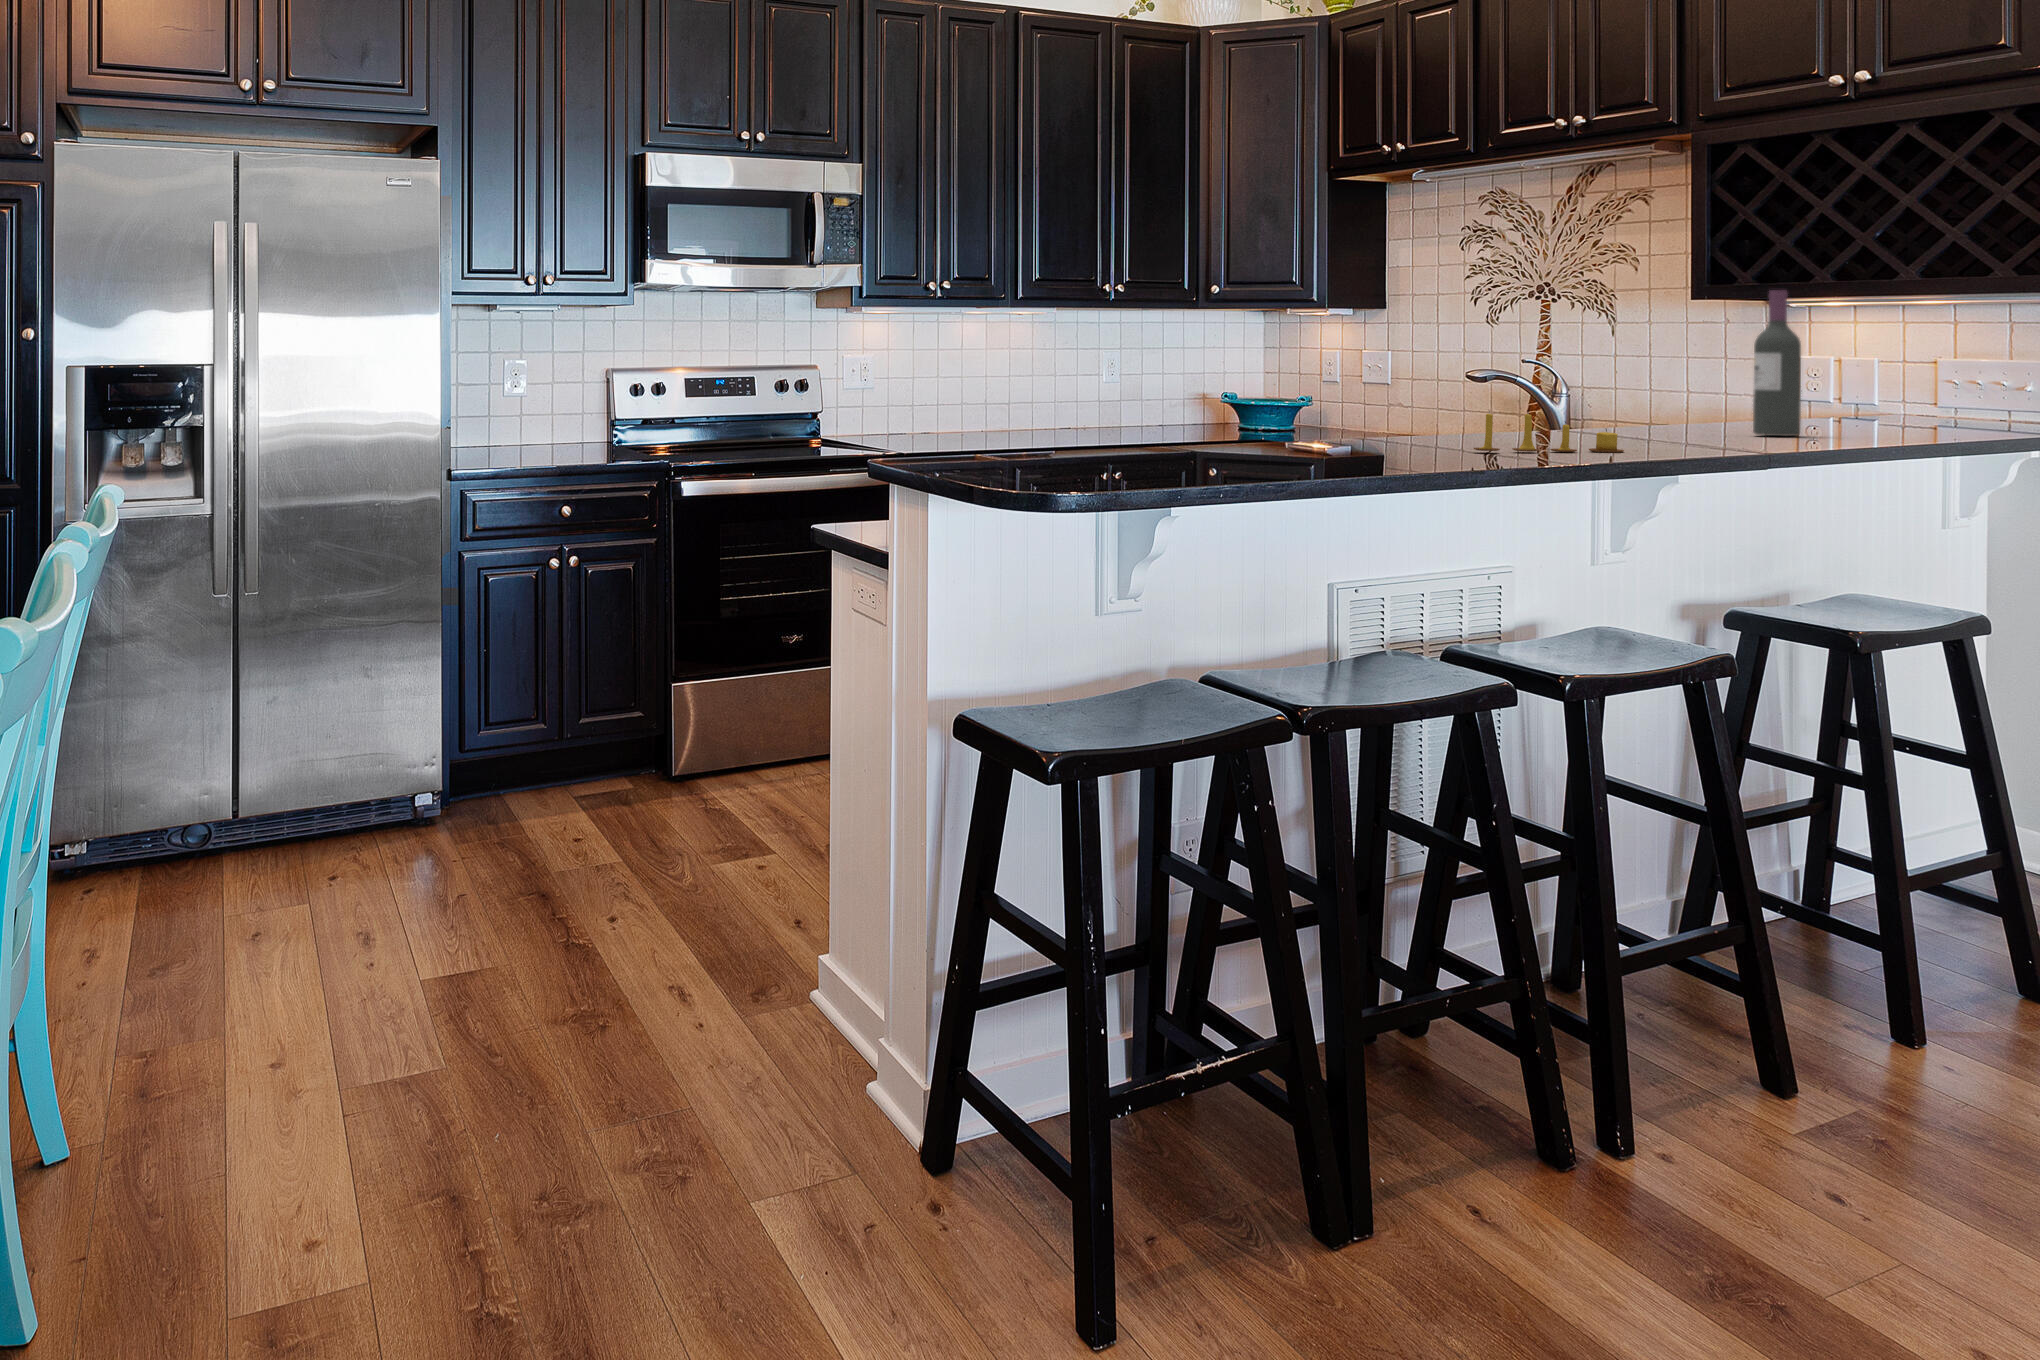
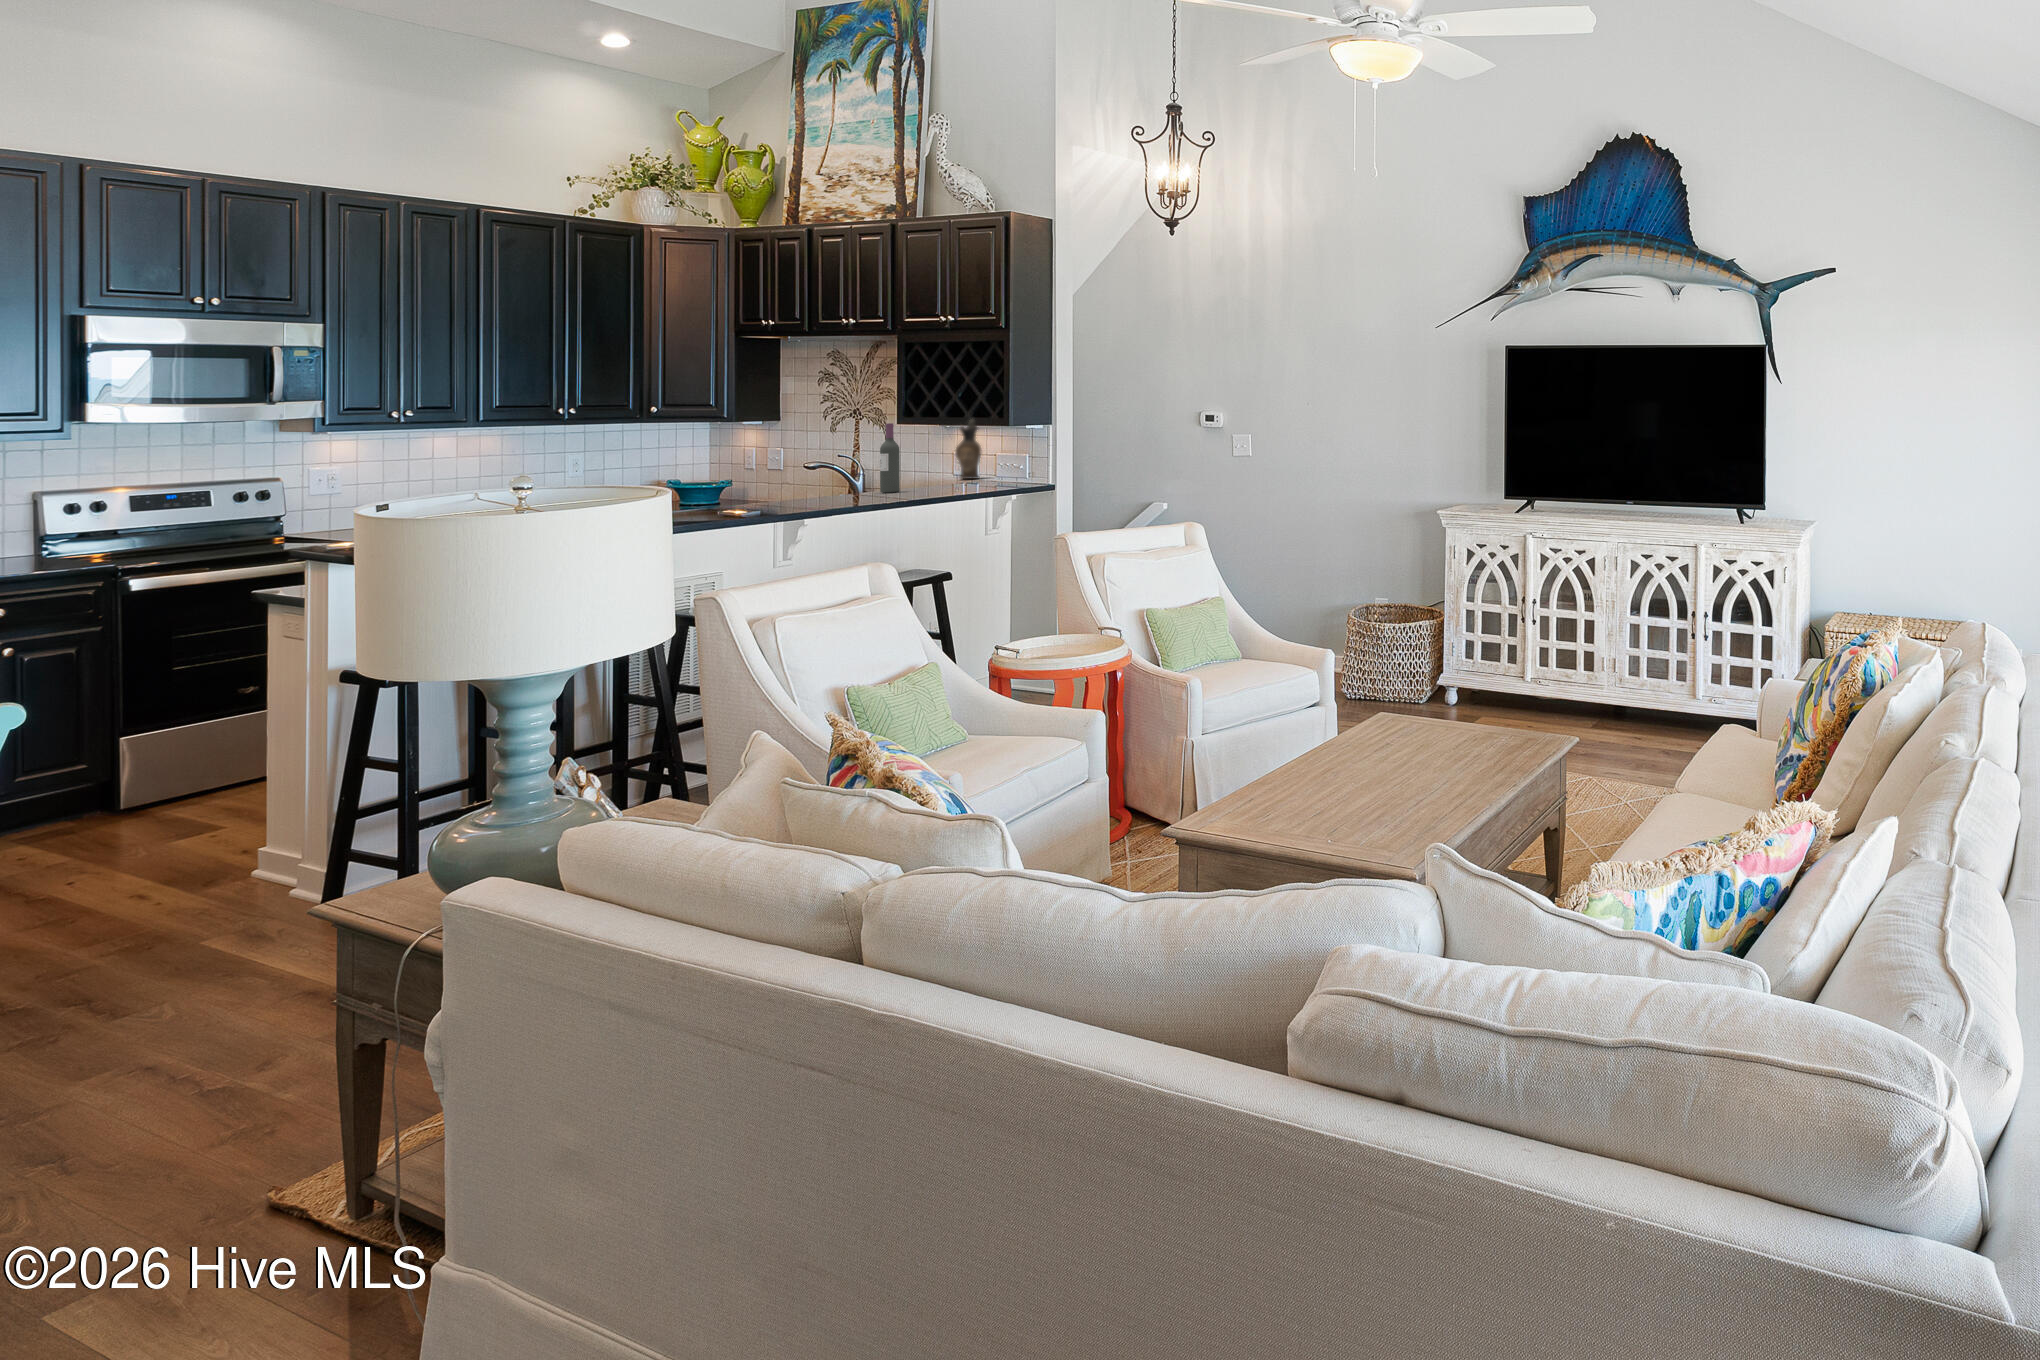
ceramic pitcher: none [1816,300,1882,421] -> present [955,419,981,479]
candle: present [1474,410,1624,453] -> none [701,491,777,512]

